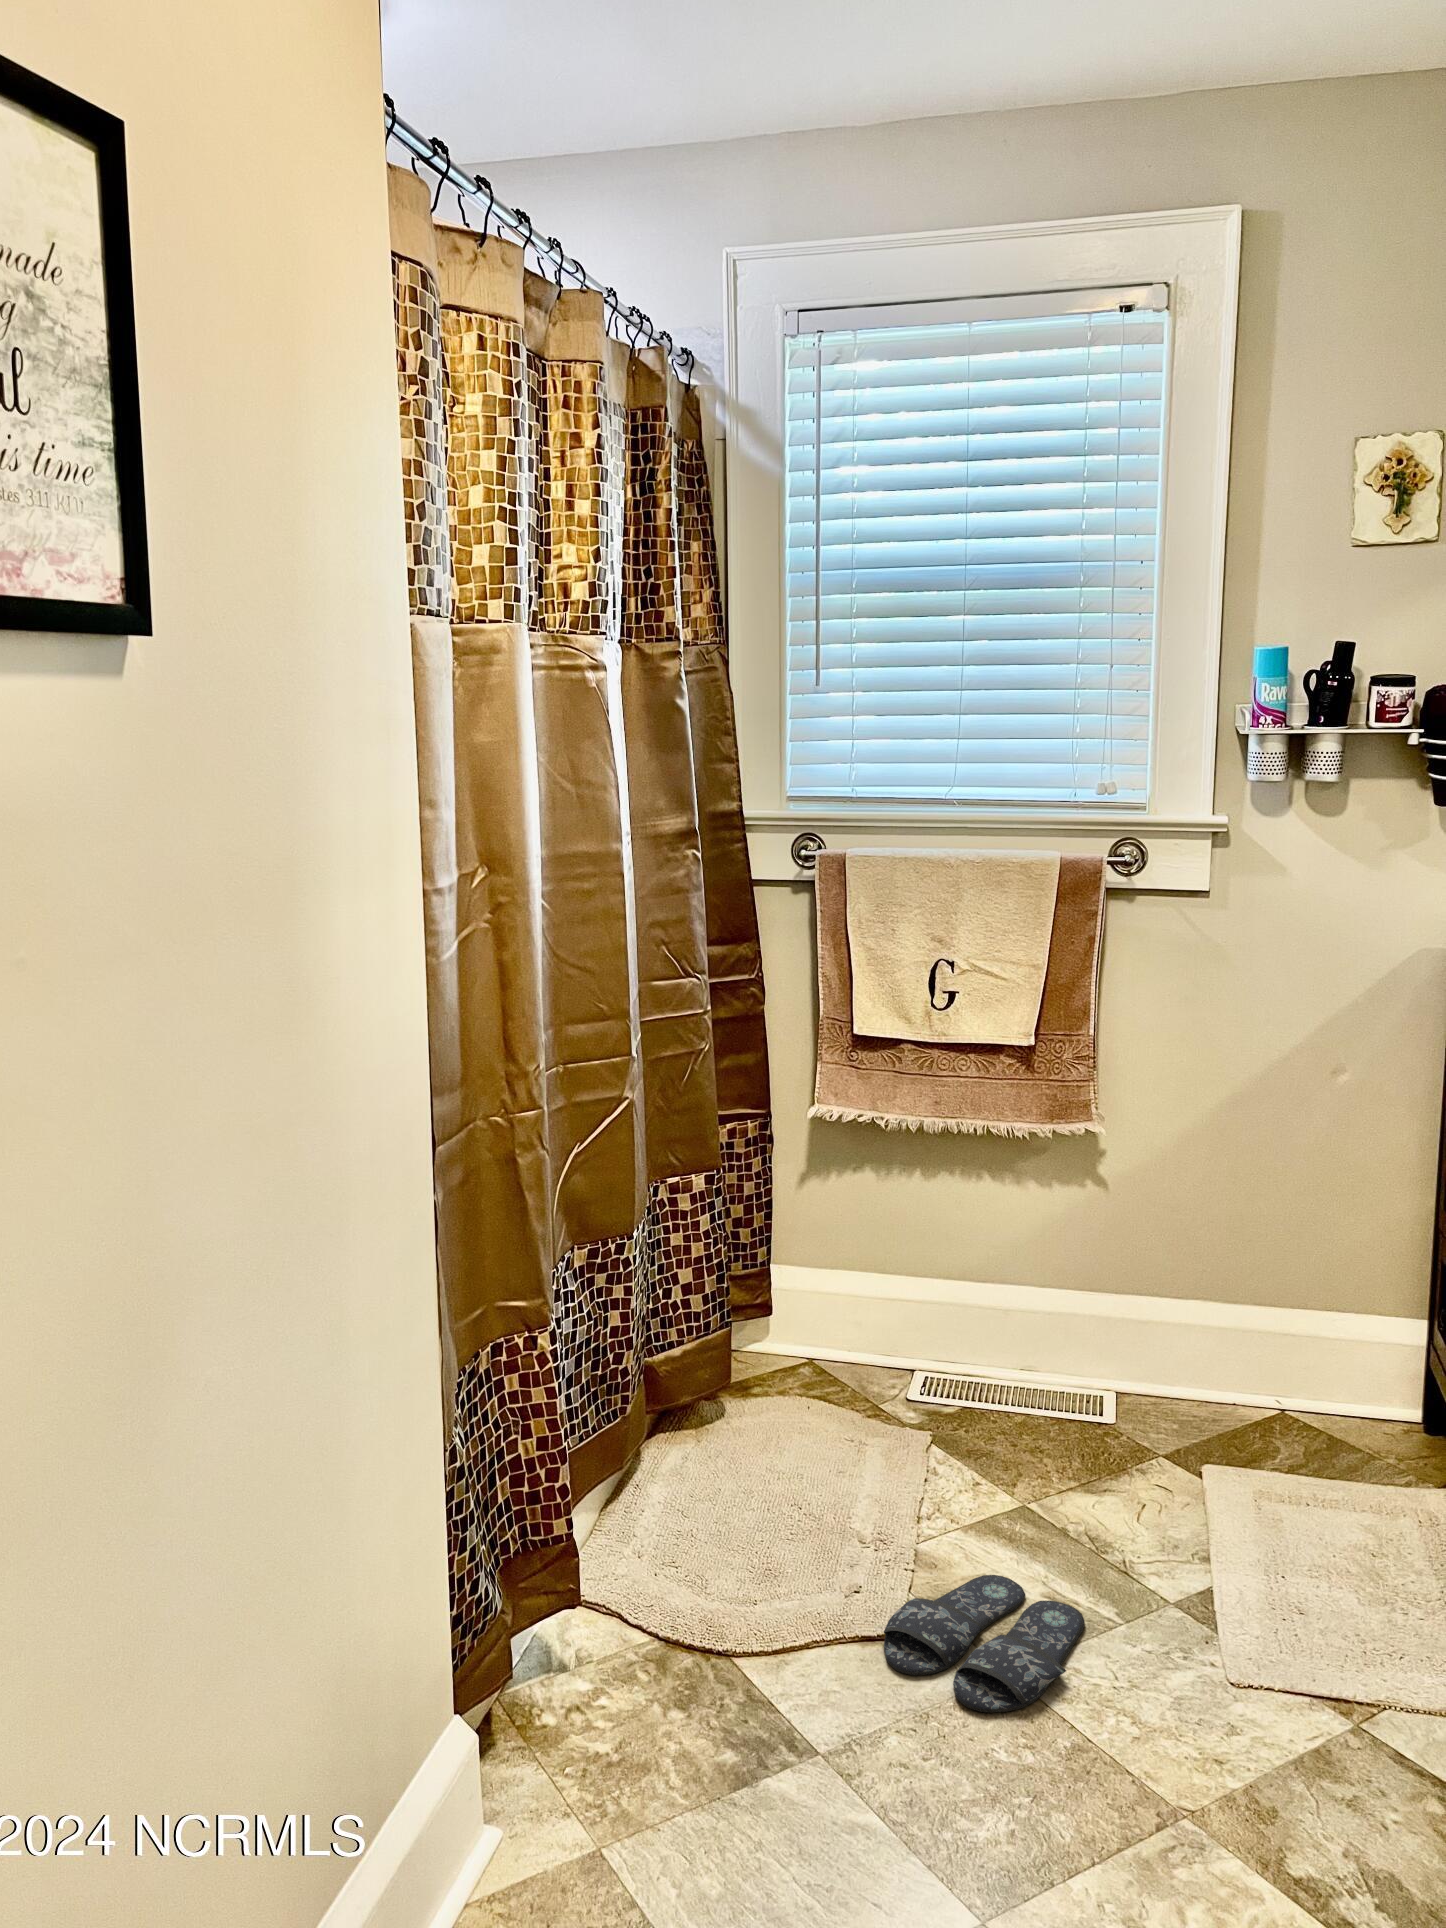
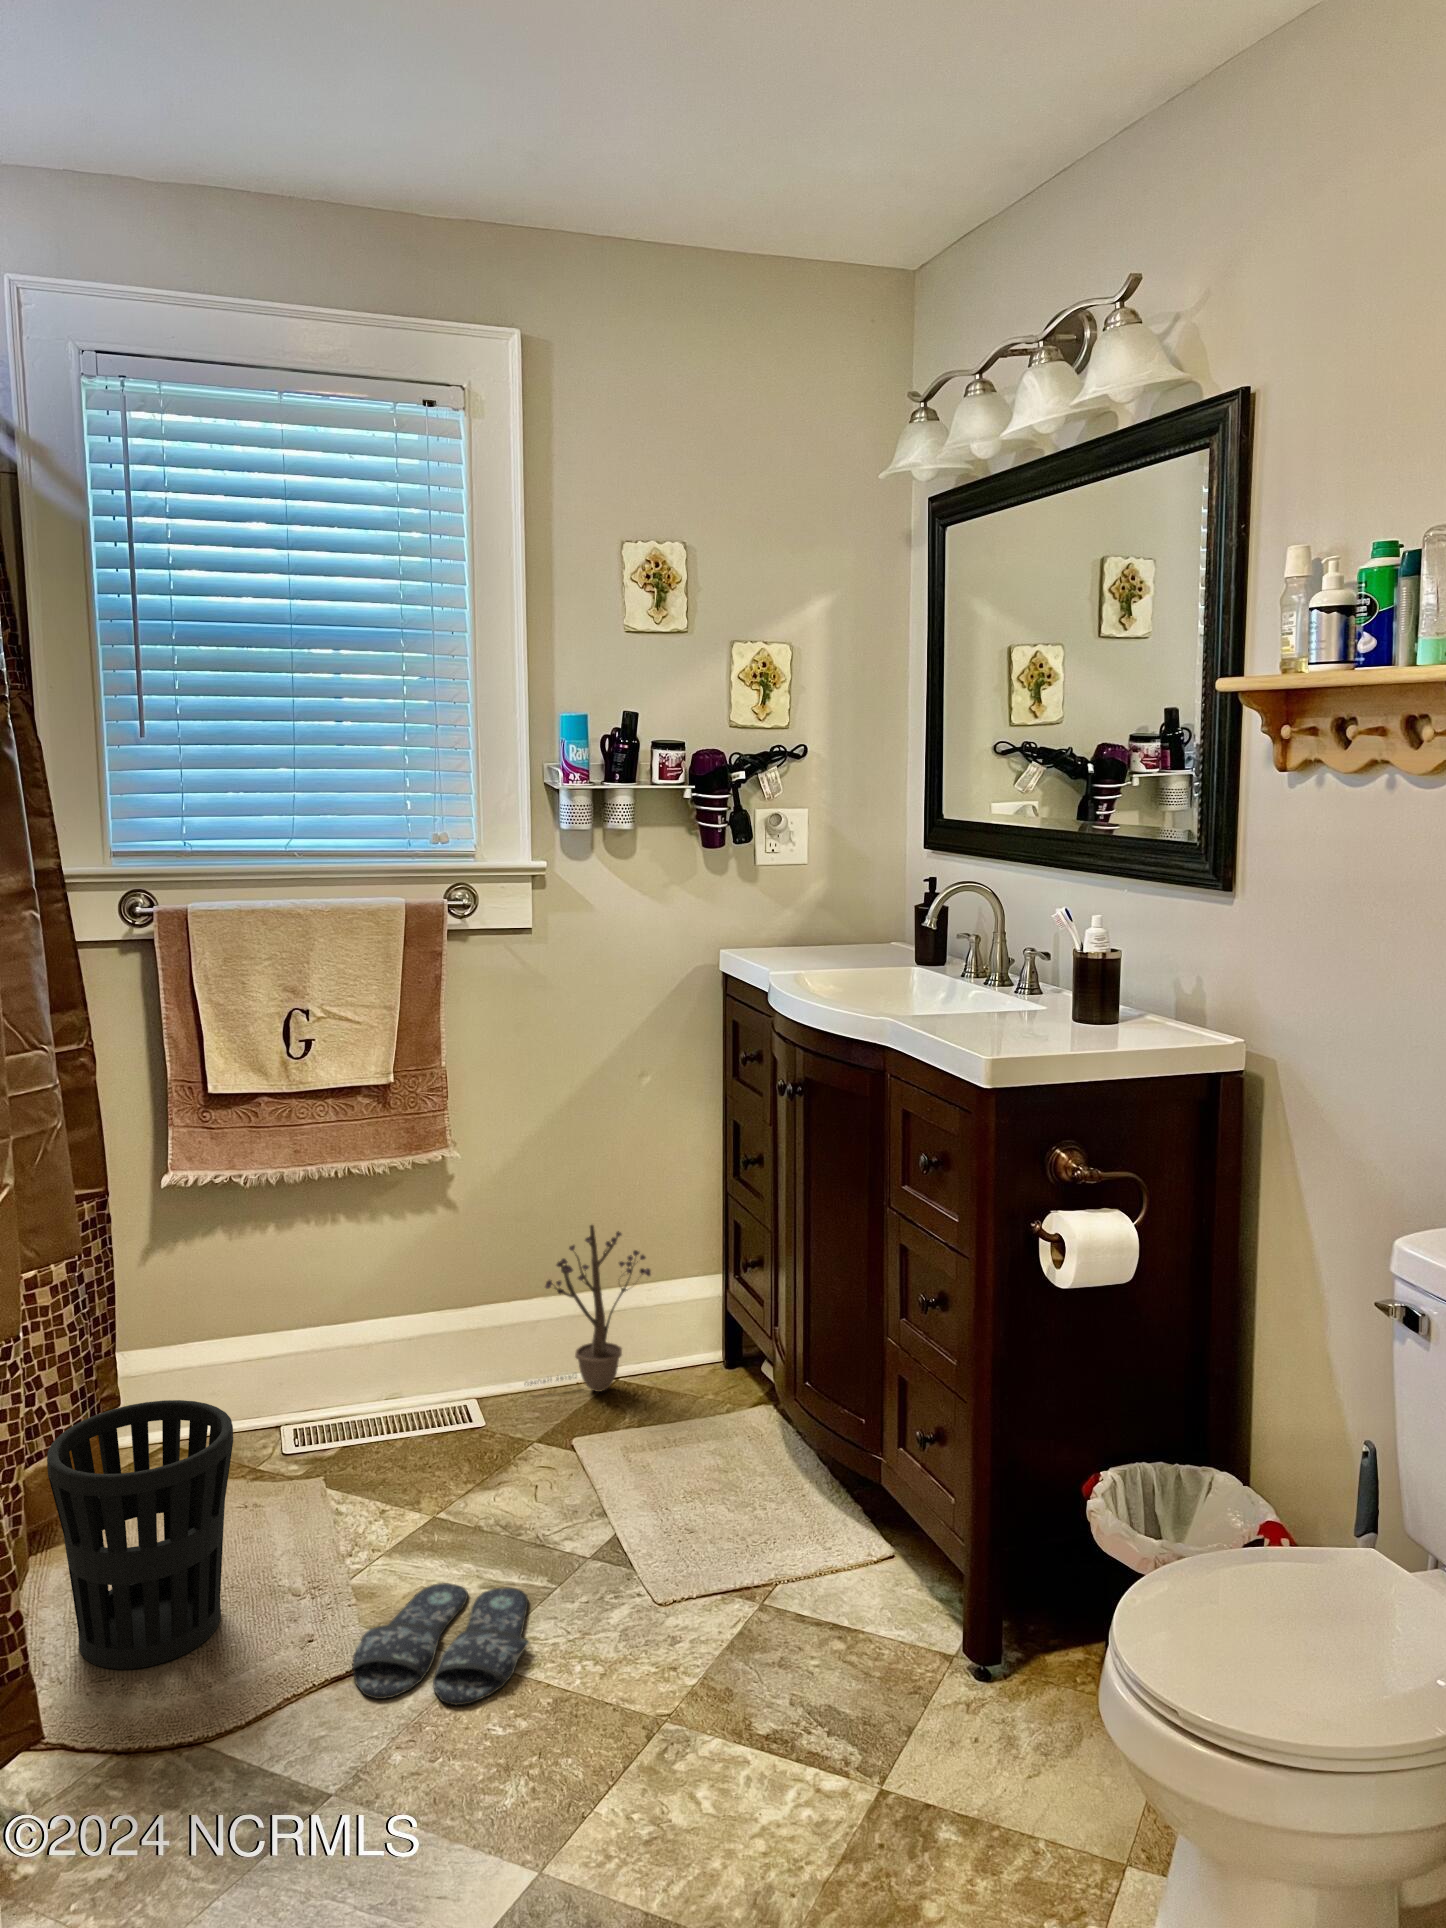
decorative plant: none [1168,1232,1326,1421] -> present [526,1225,650,1392]
wastebasket: none [651,1318,811,1563] -> present [47,1400,233,1669]

